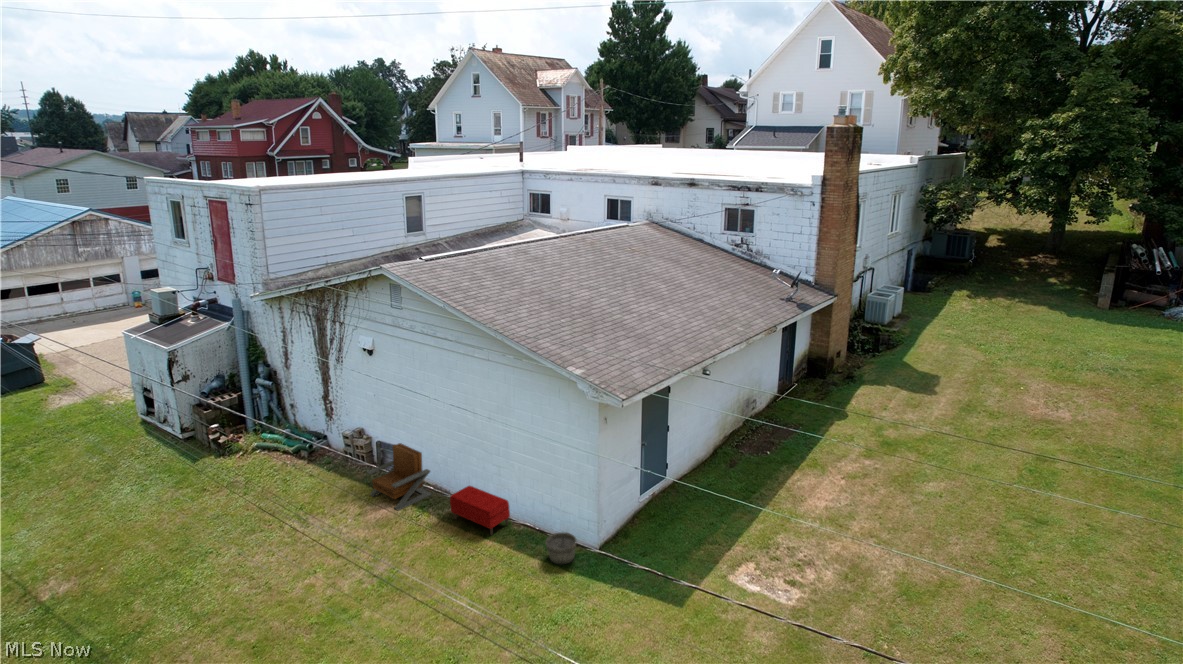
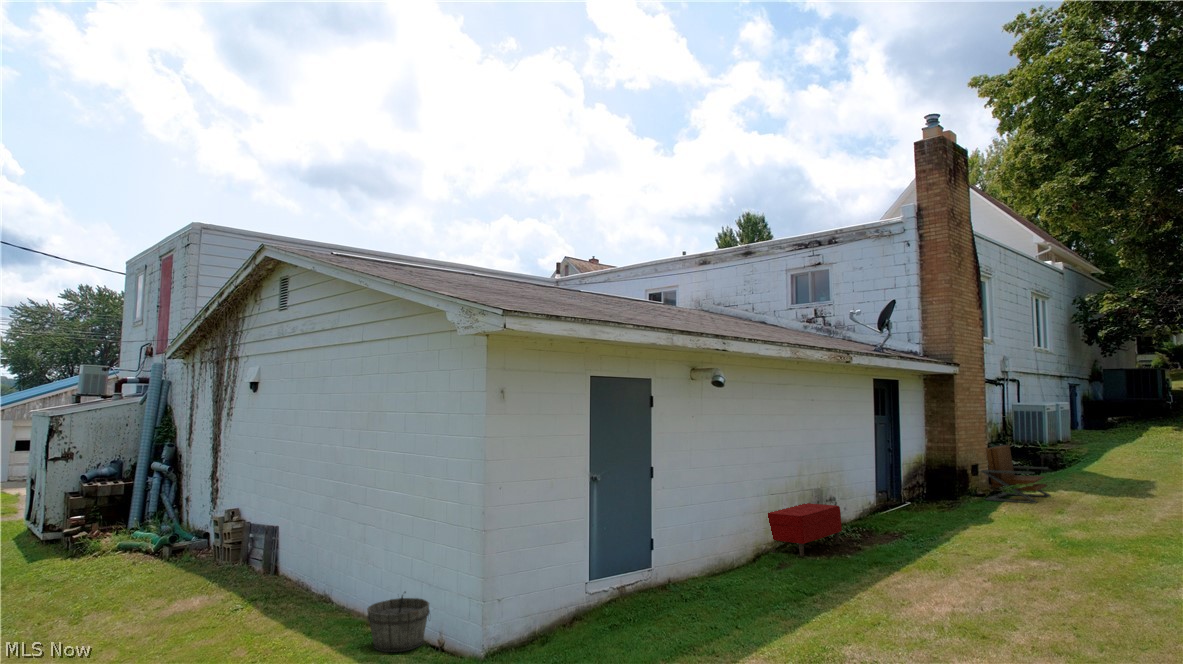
lounge chair: present [367,443,431,510] -> present [981,445,1051,503]
bench: present [450,486,510,535] -> present [768,503,842,556]

